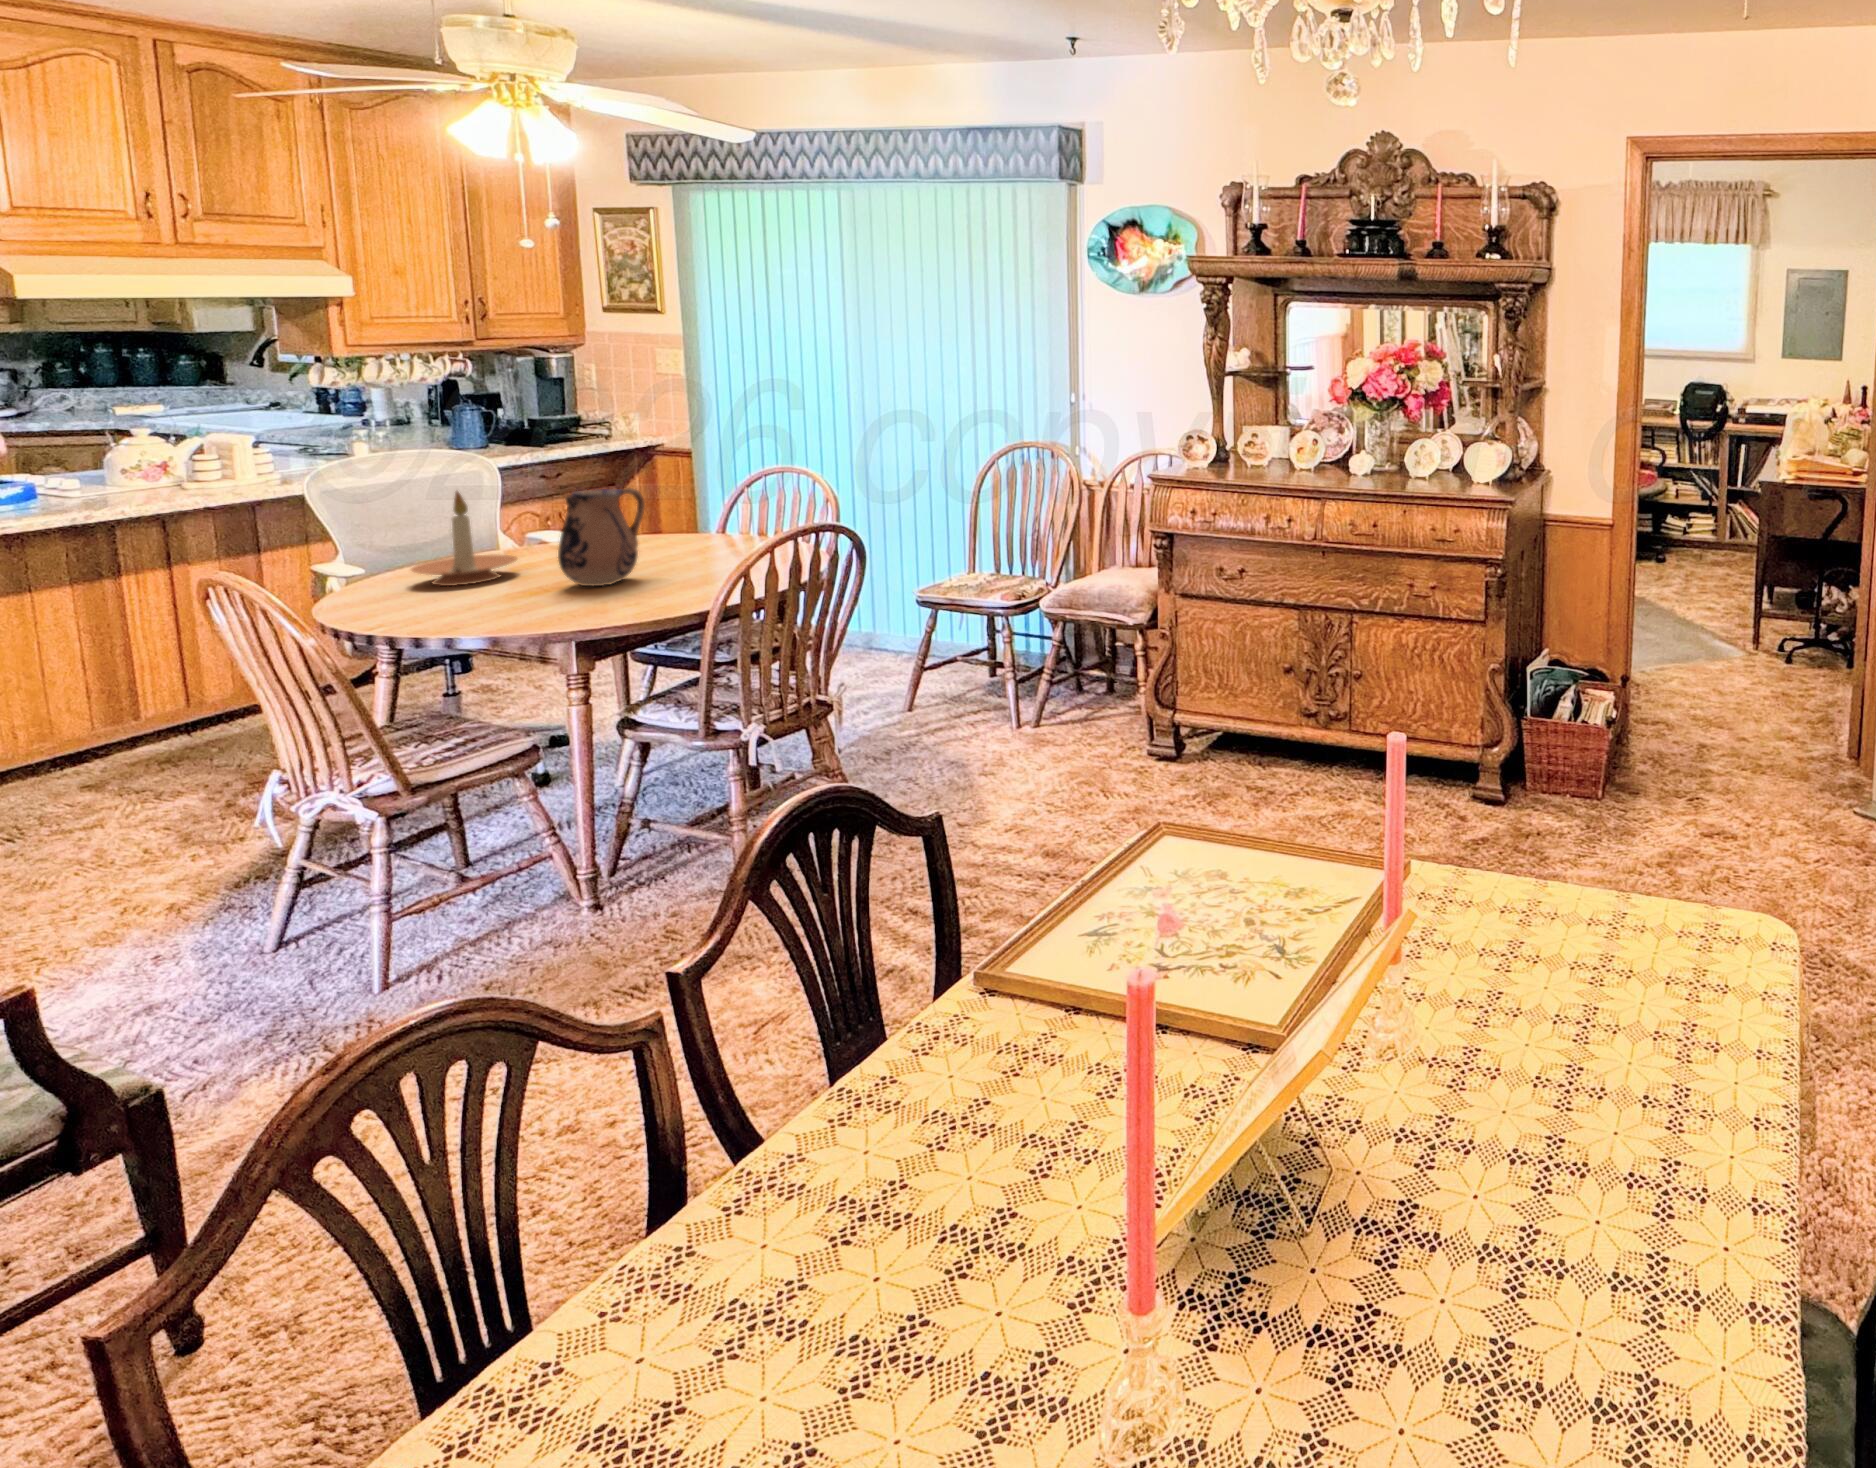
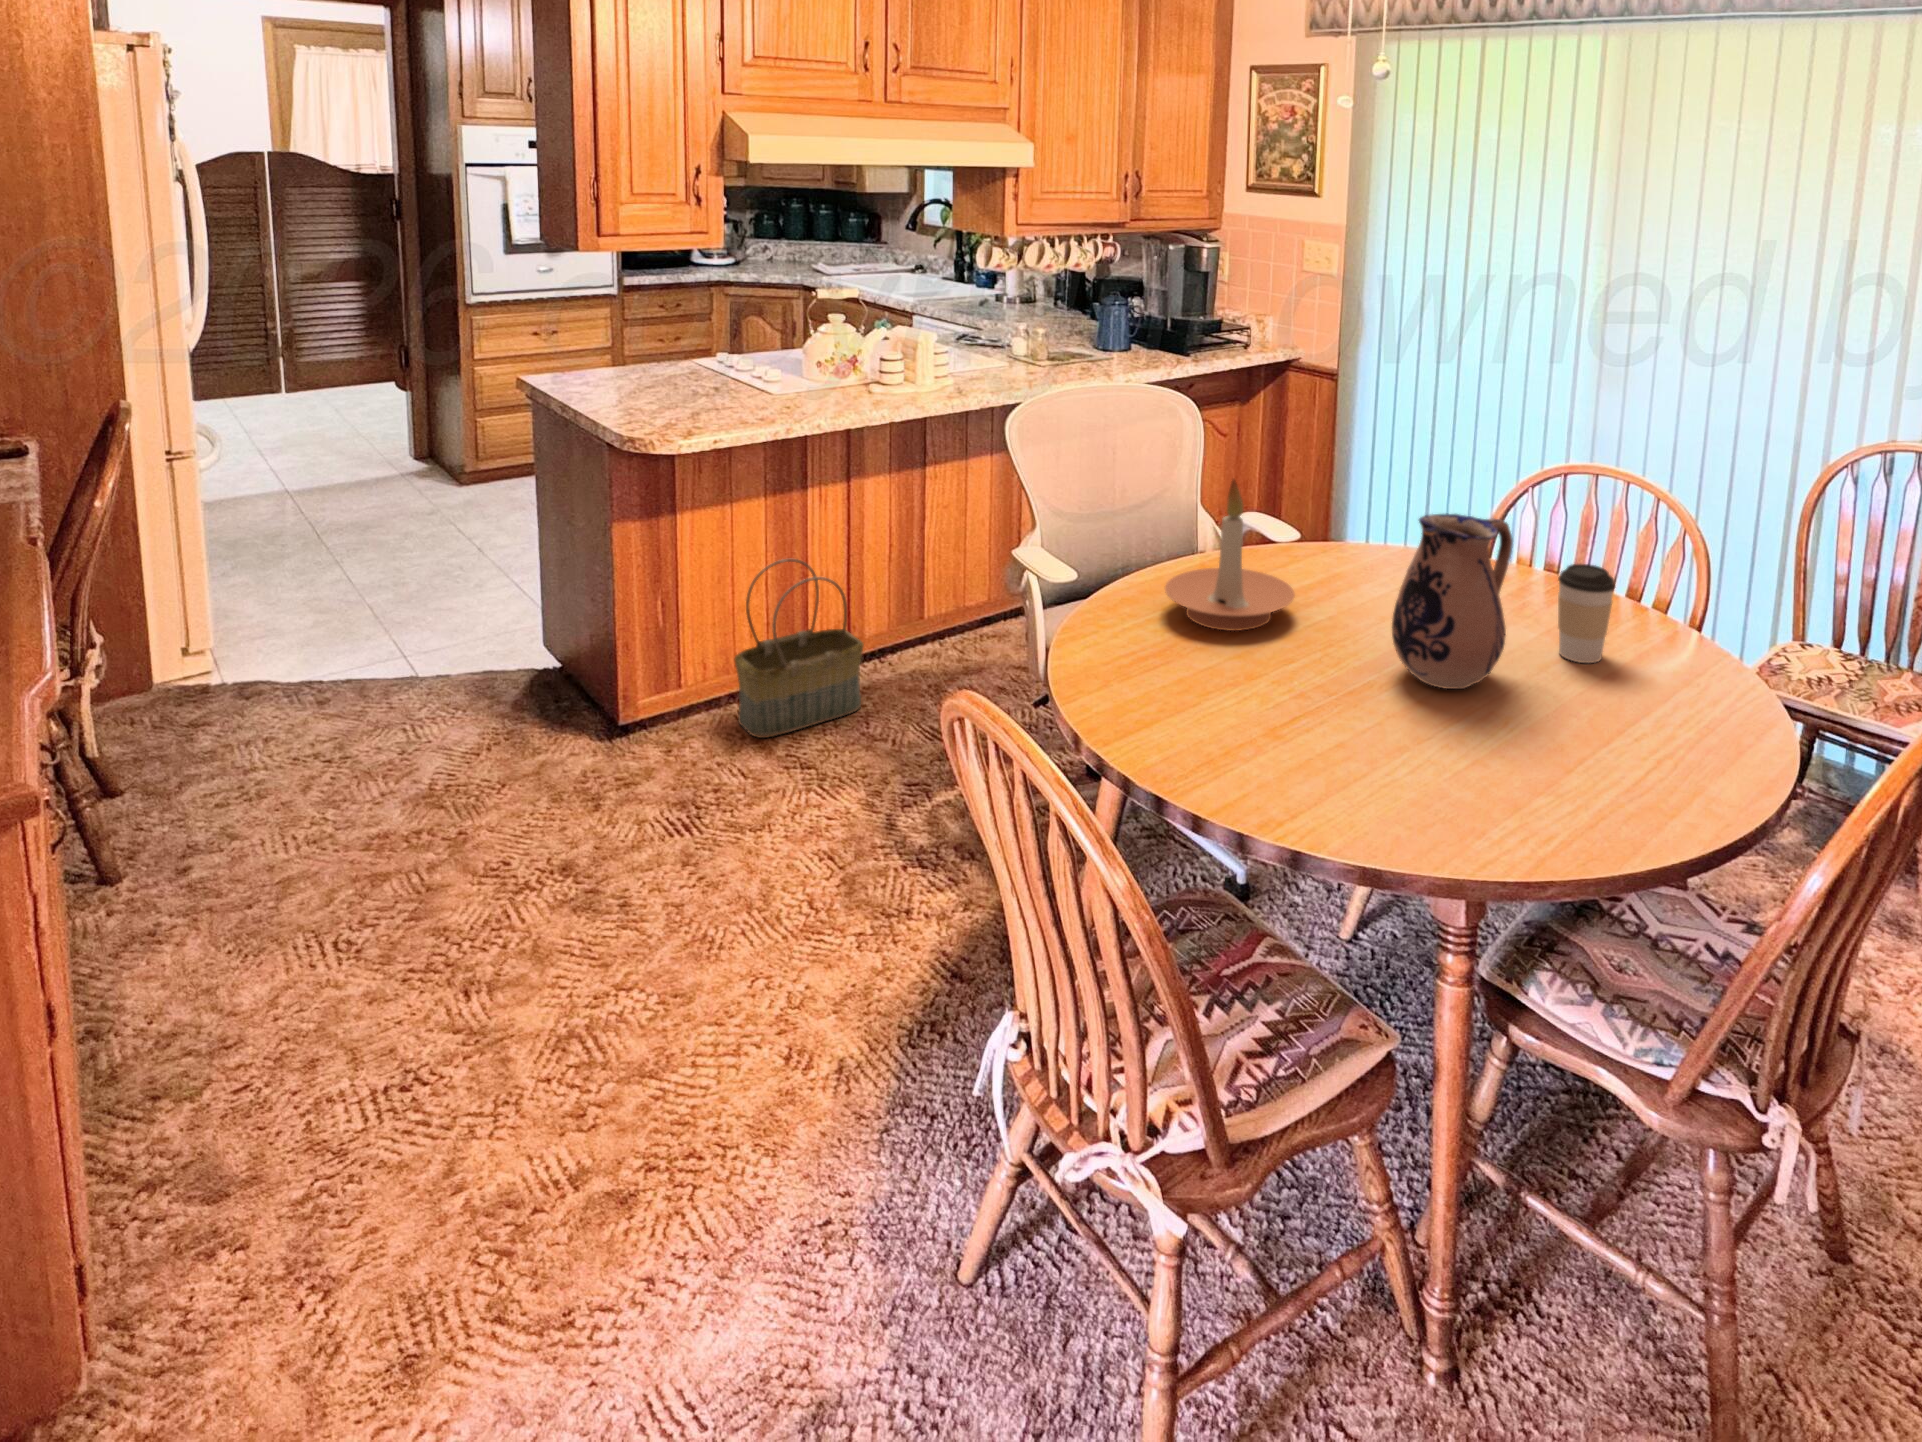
coffee cup: none [688,513,725,568] -> present [1558,564,1615,663]
basket: none [36,641,194,790] -> present [734,559,864,738]

